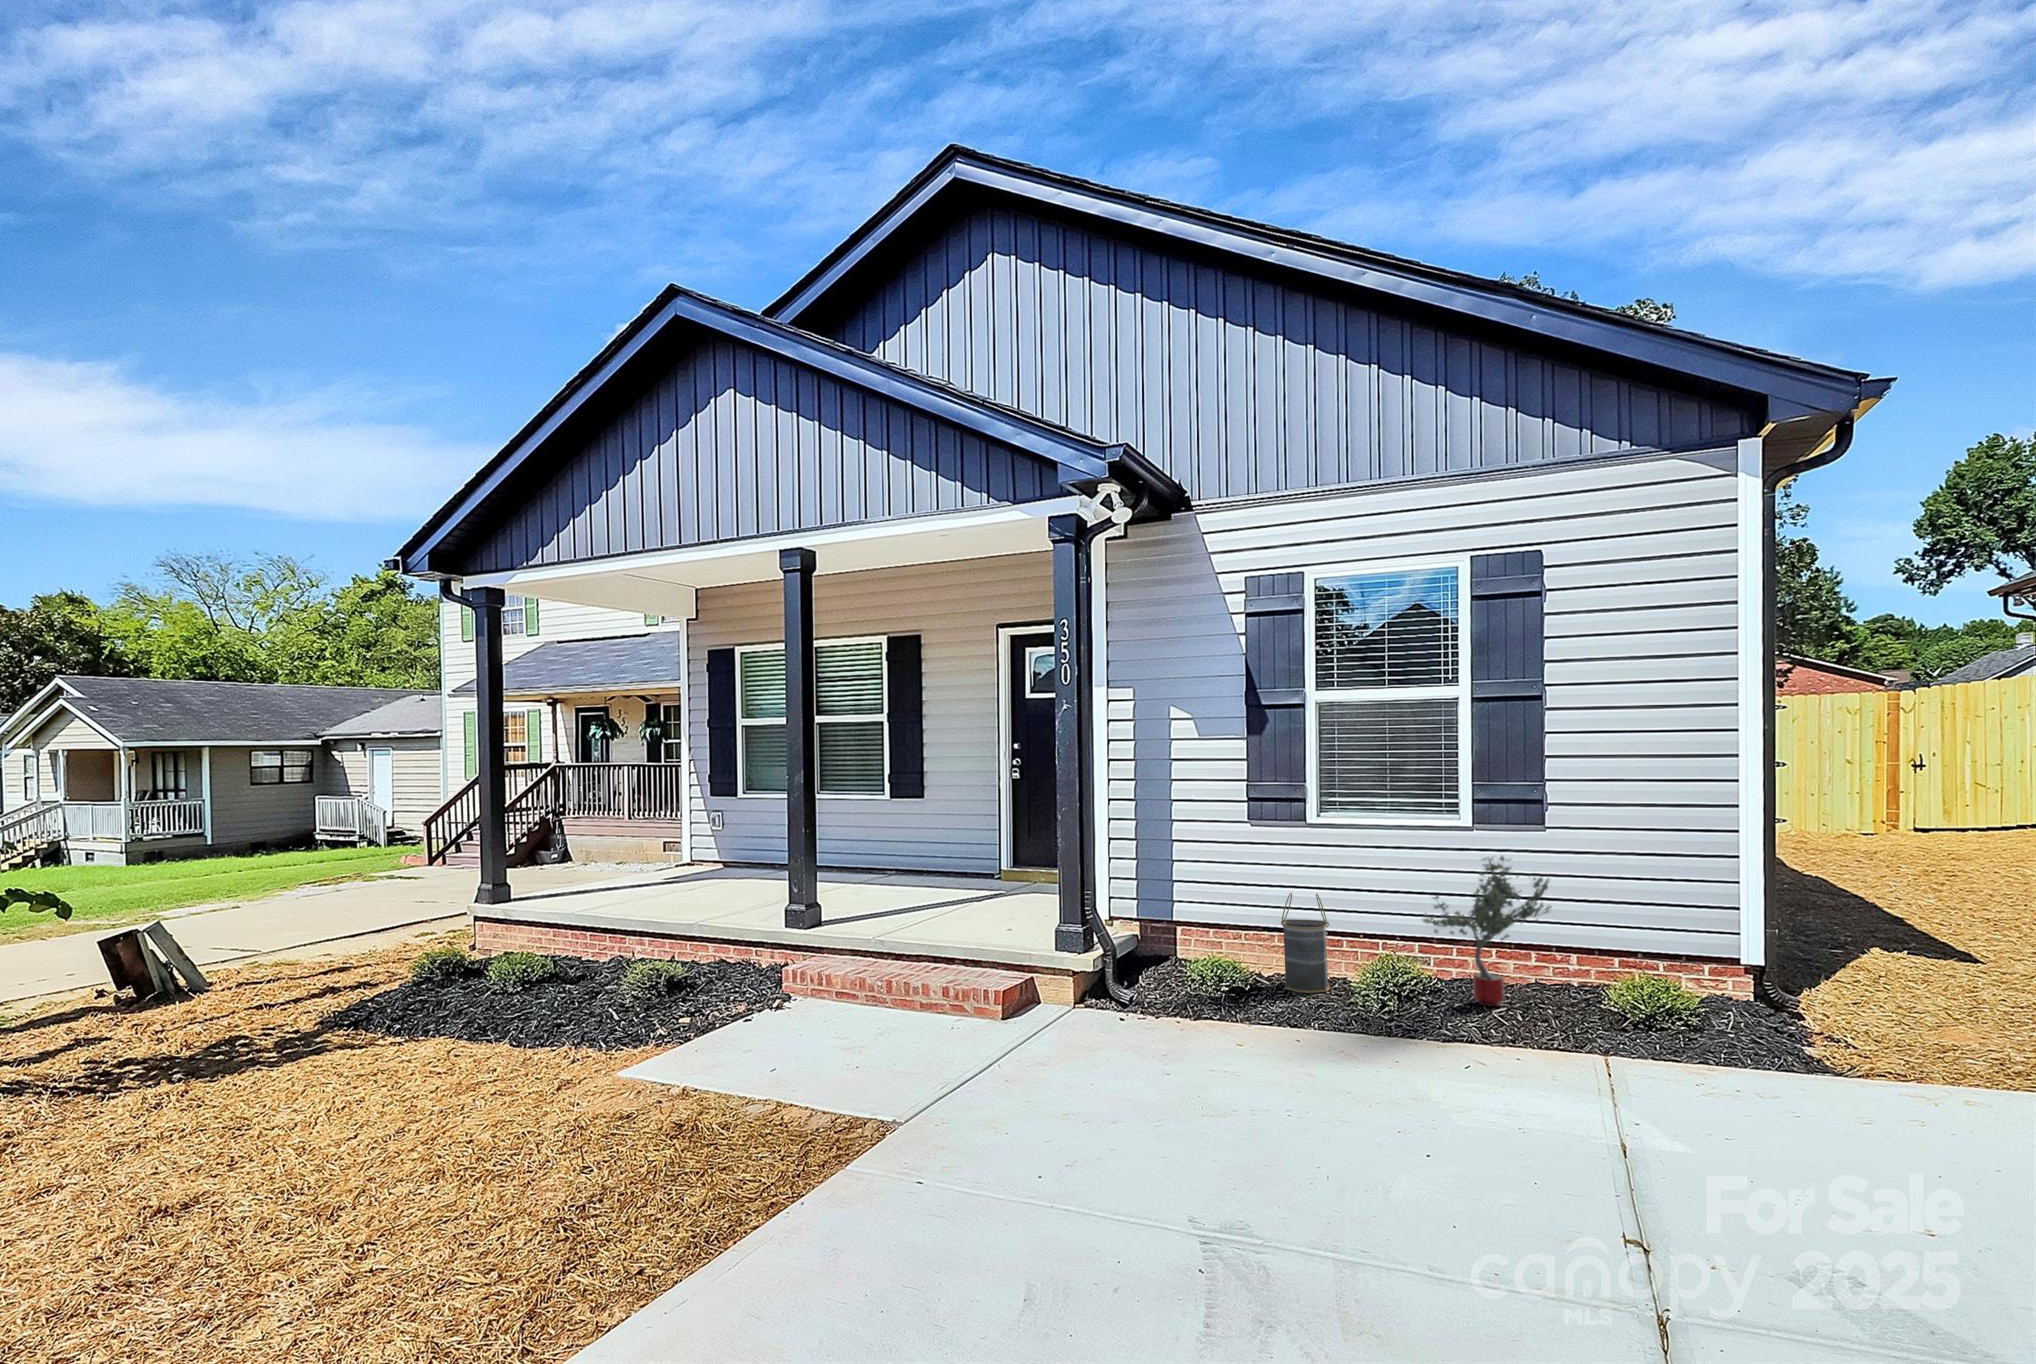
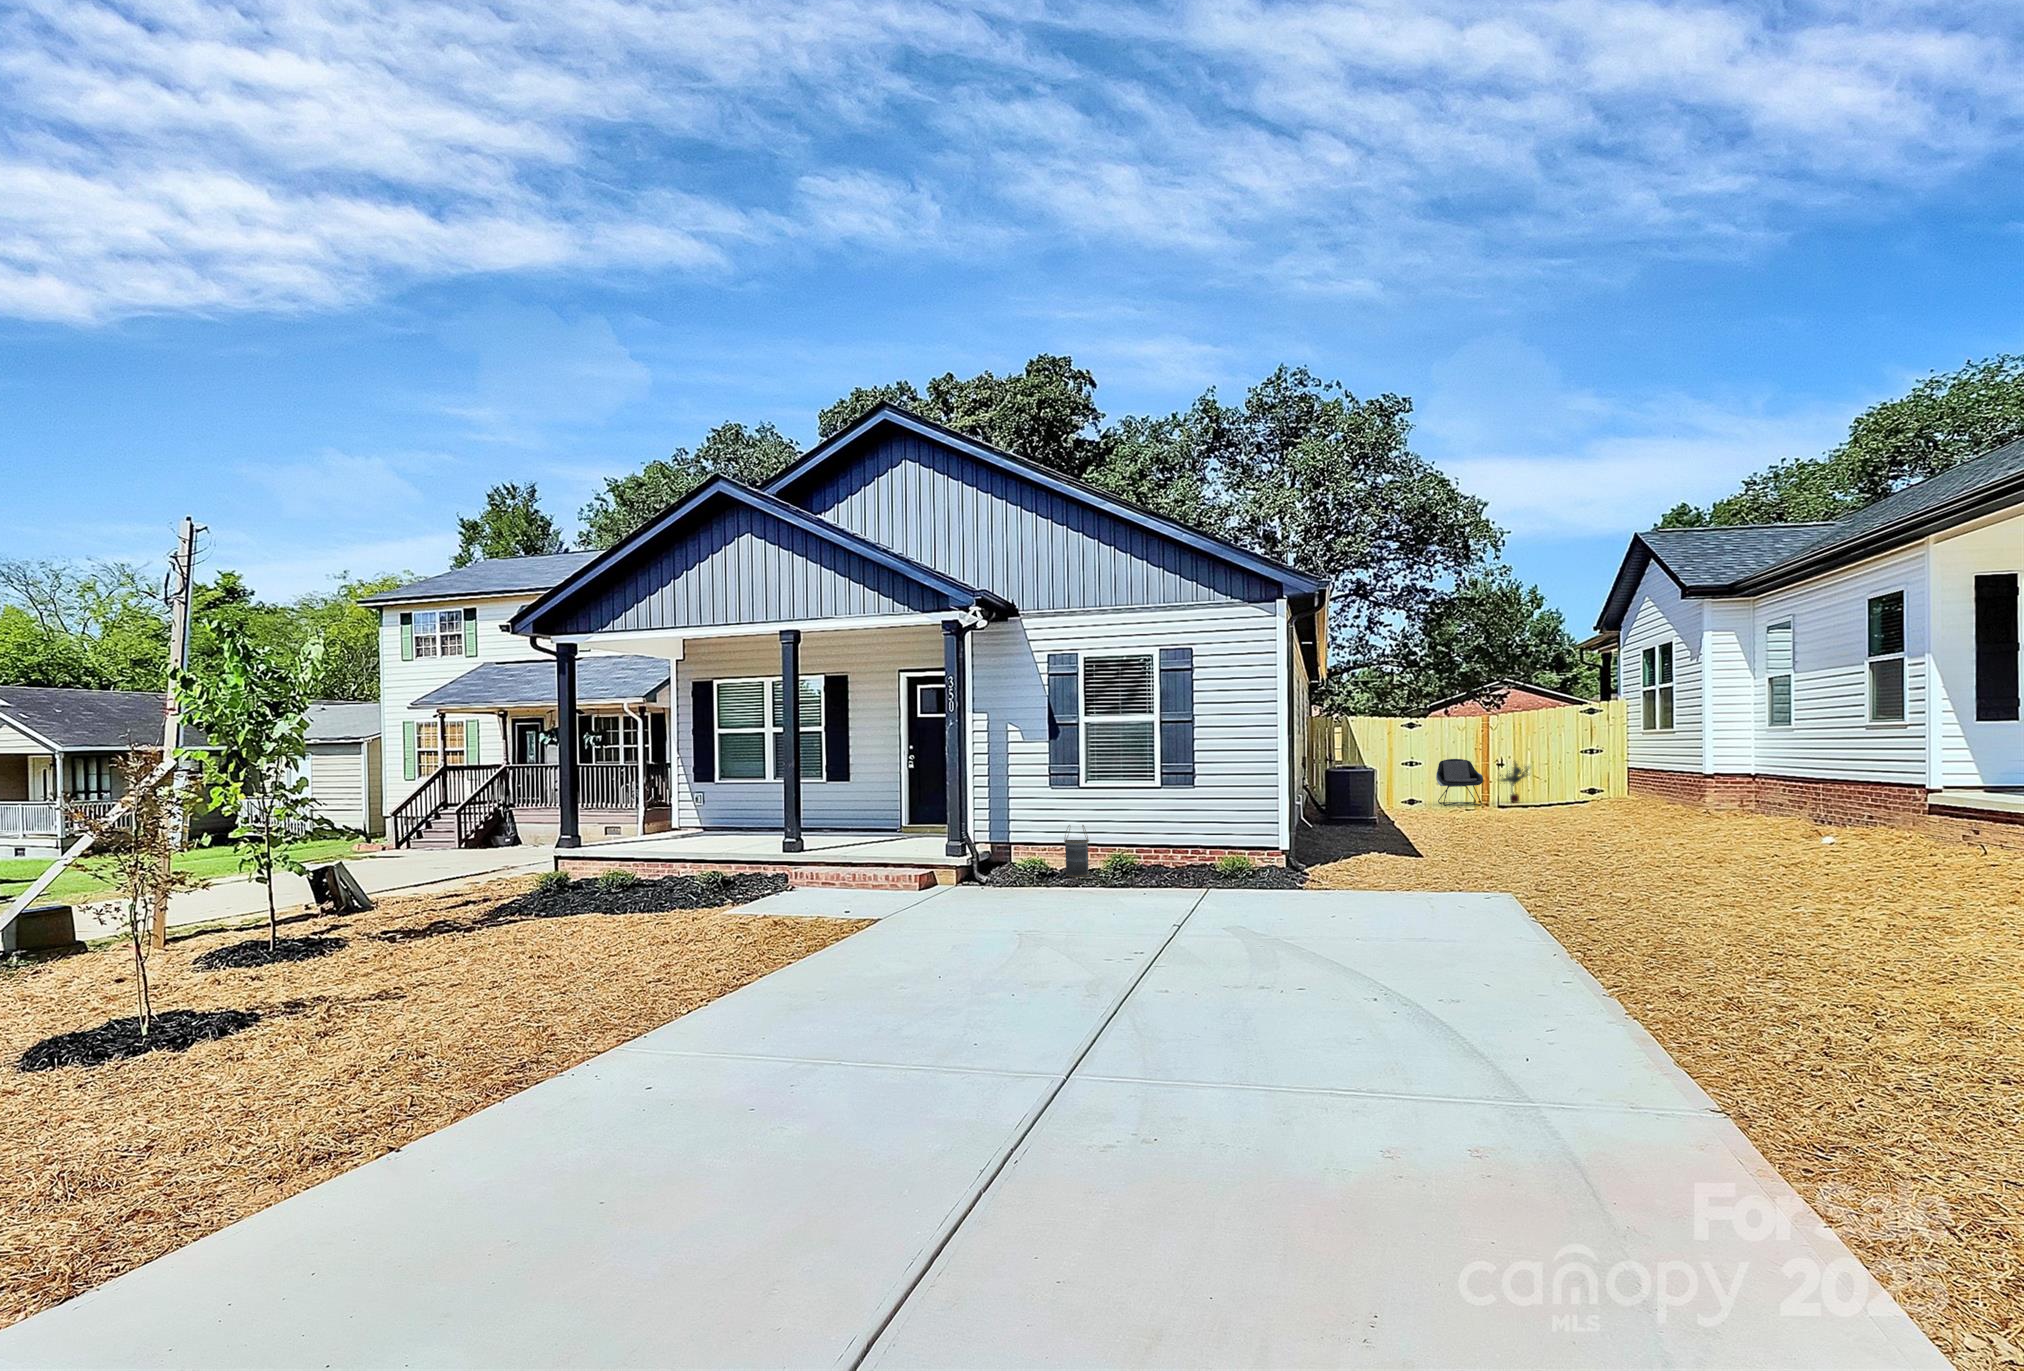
lounge chair: none [1817,763,1901,834] -> present [1436,759,1483,806]
potted tree: present [1423,856,1552,1006] -> present [1500,762,1530,803]

